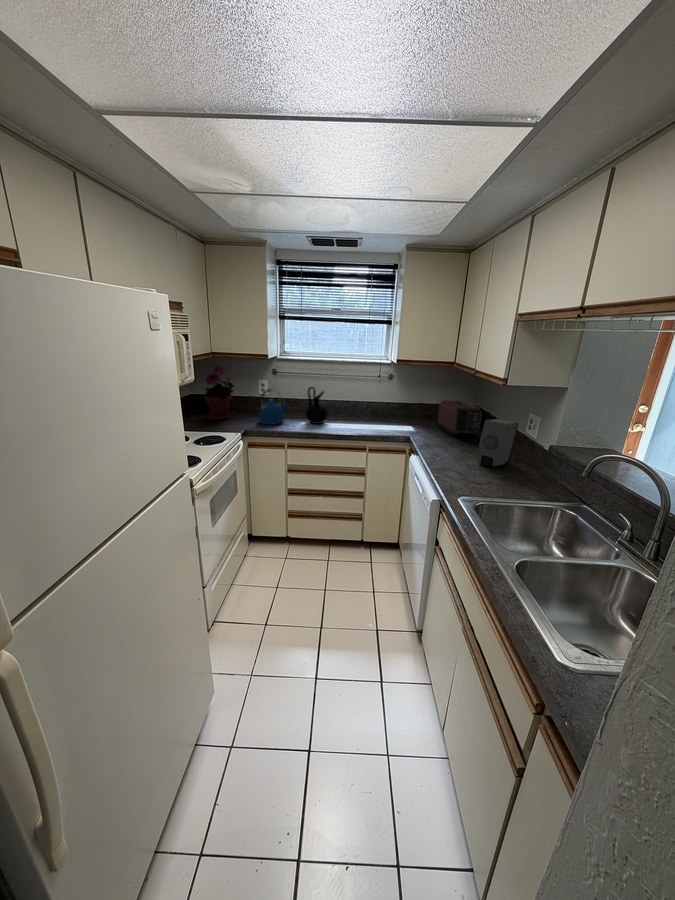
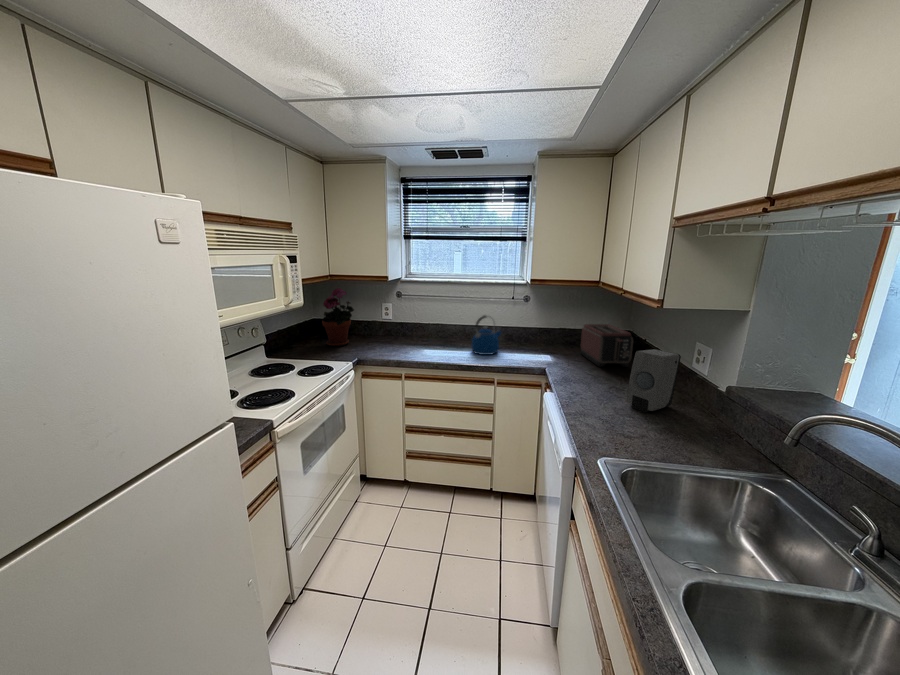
ceramic jug: present [306,387,328,424] -> none [429,310,453,351]
kettle: present [259,389,287,425] -> present [472,316,501,355]

